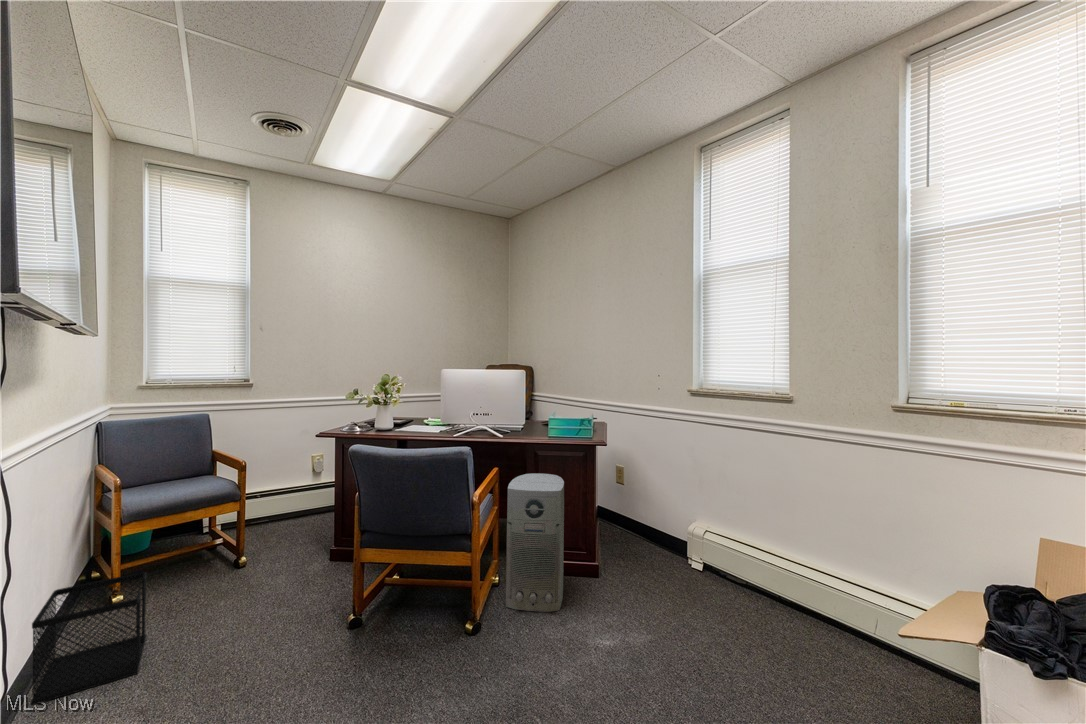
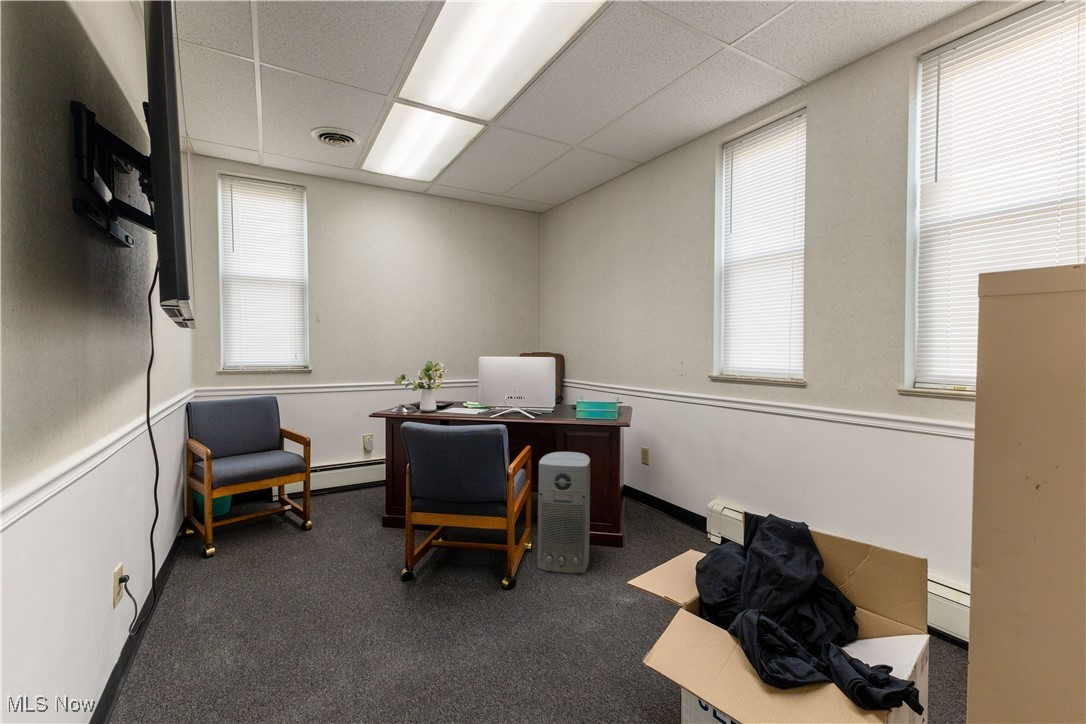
wastebasket: present [31,572,147,705] -> none [159,526,239,625]

